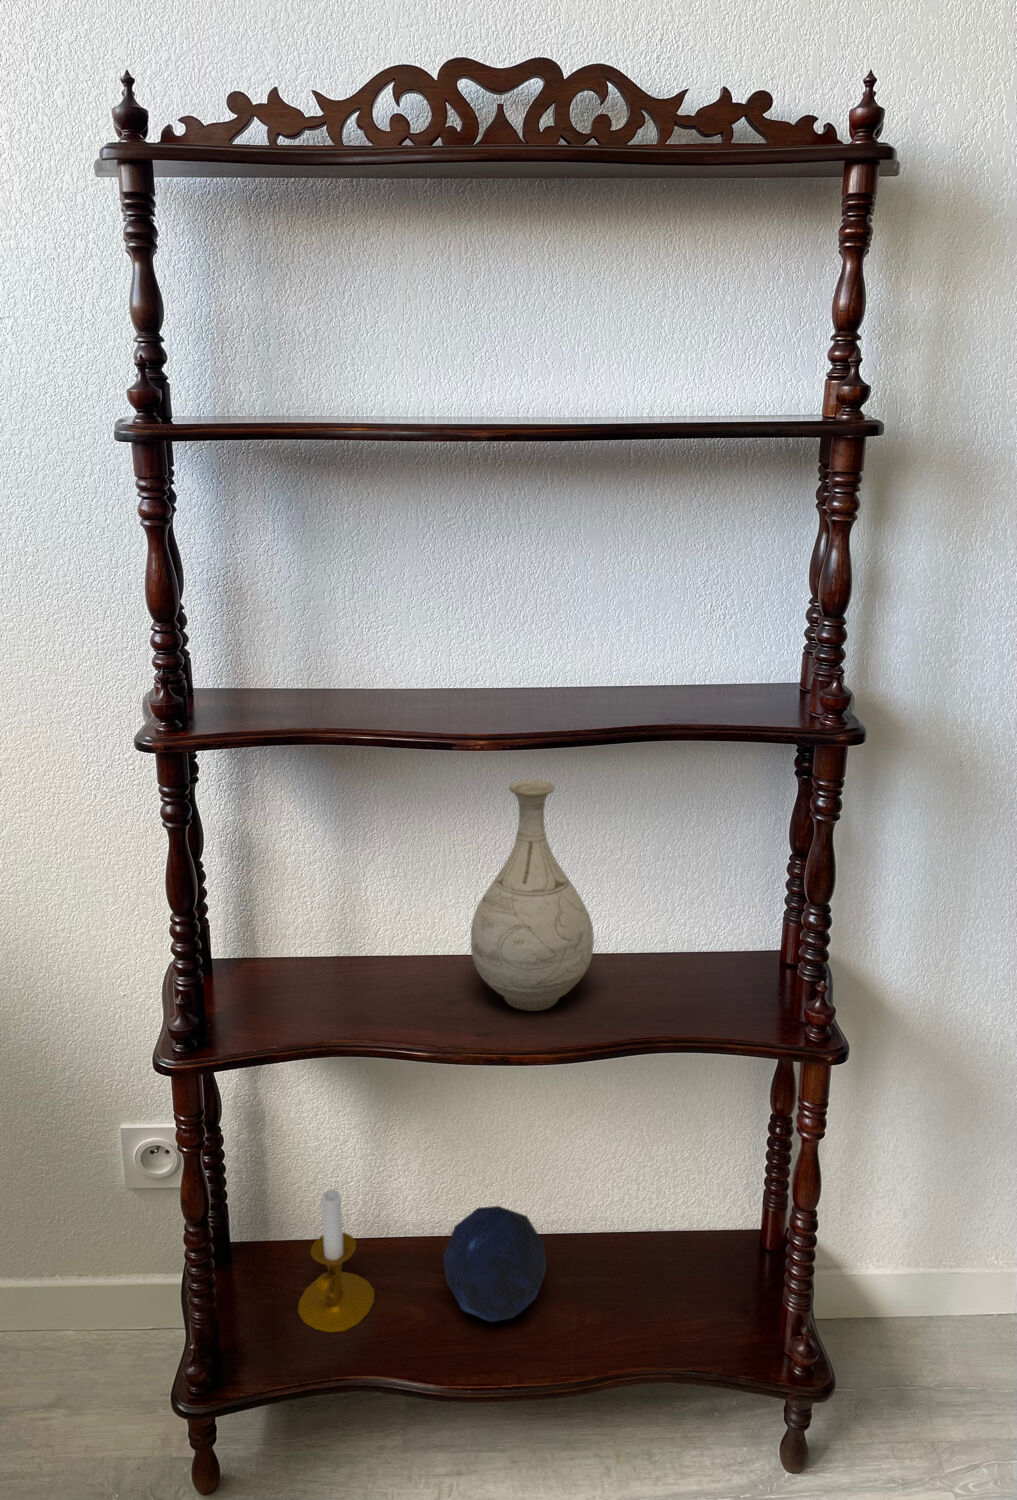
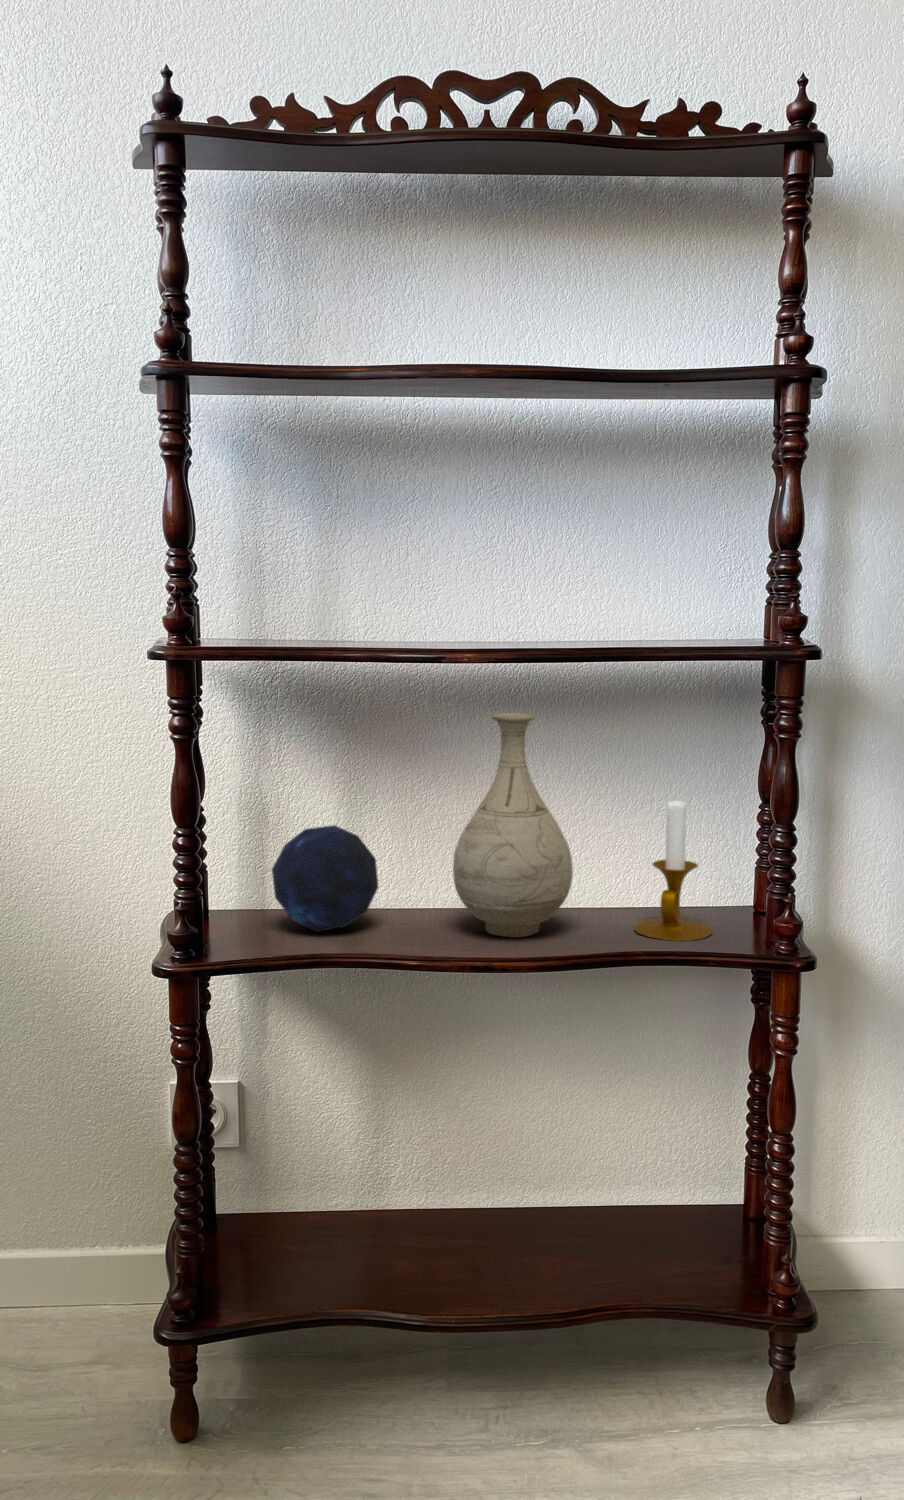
candlestick: present [298,1190,374,1332] -> present [634,801,712,941]
decorative orb: present [443,1206,546,1322] -> present [272,825,378,932]

